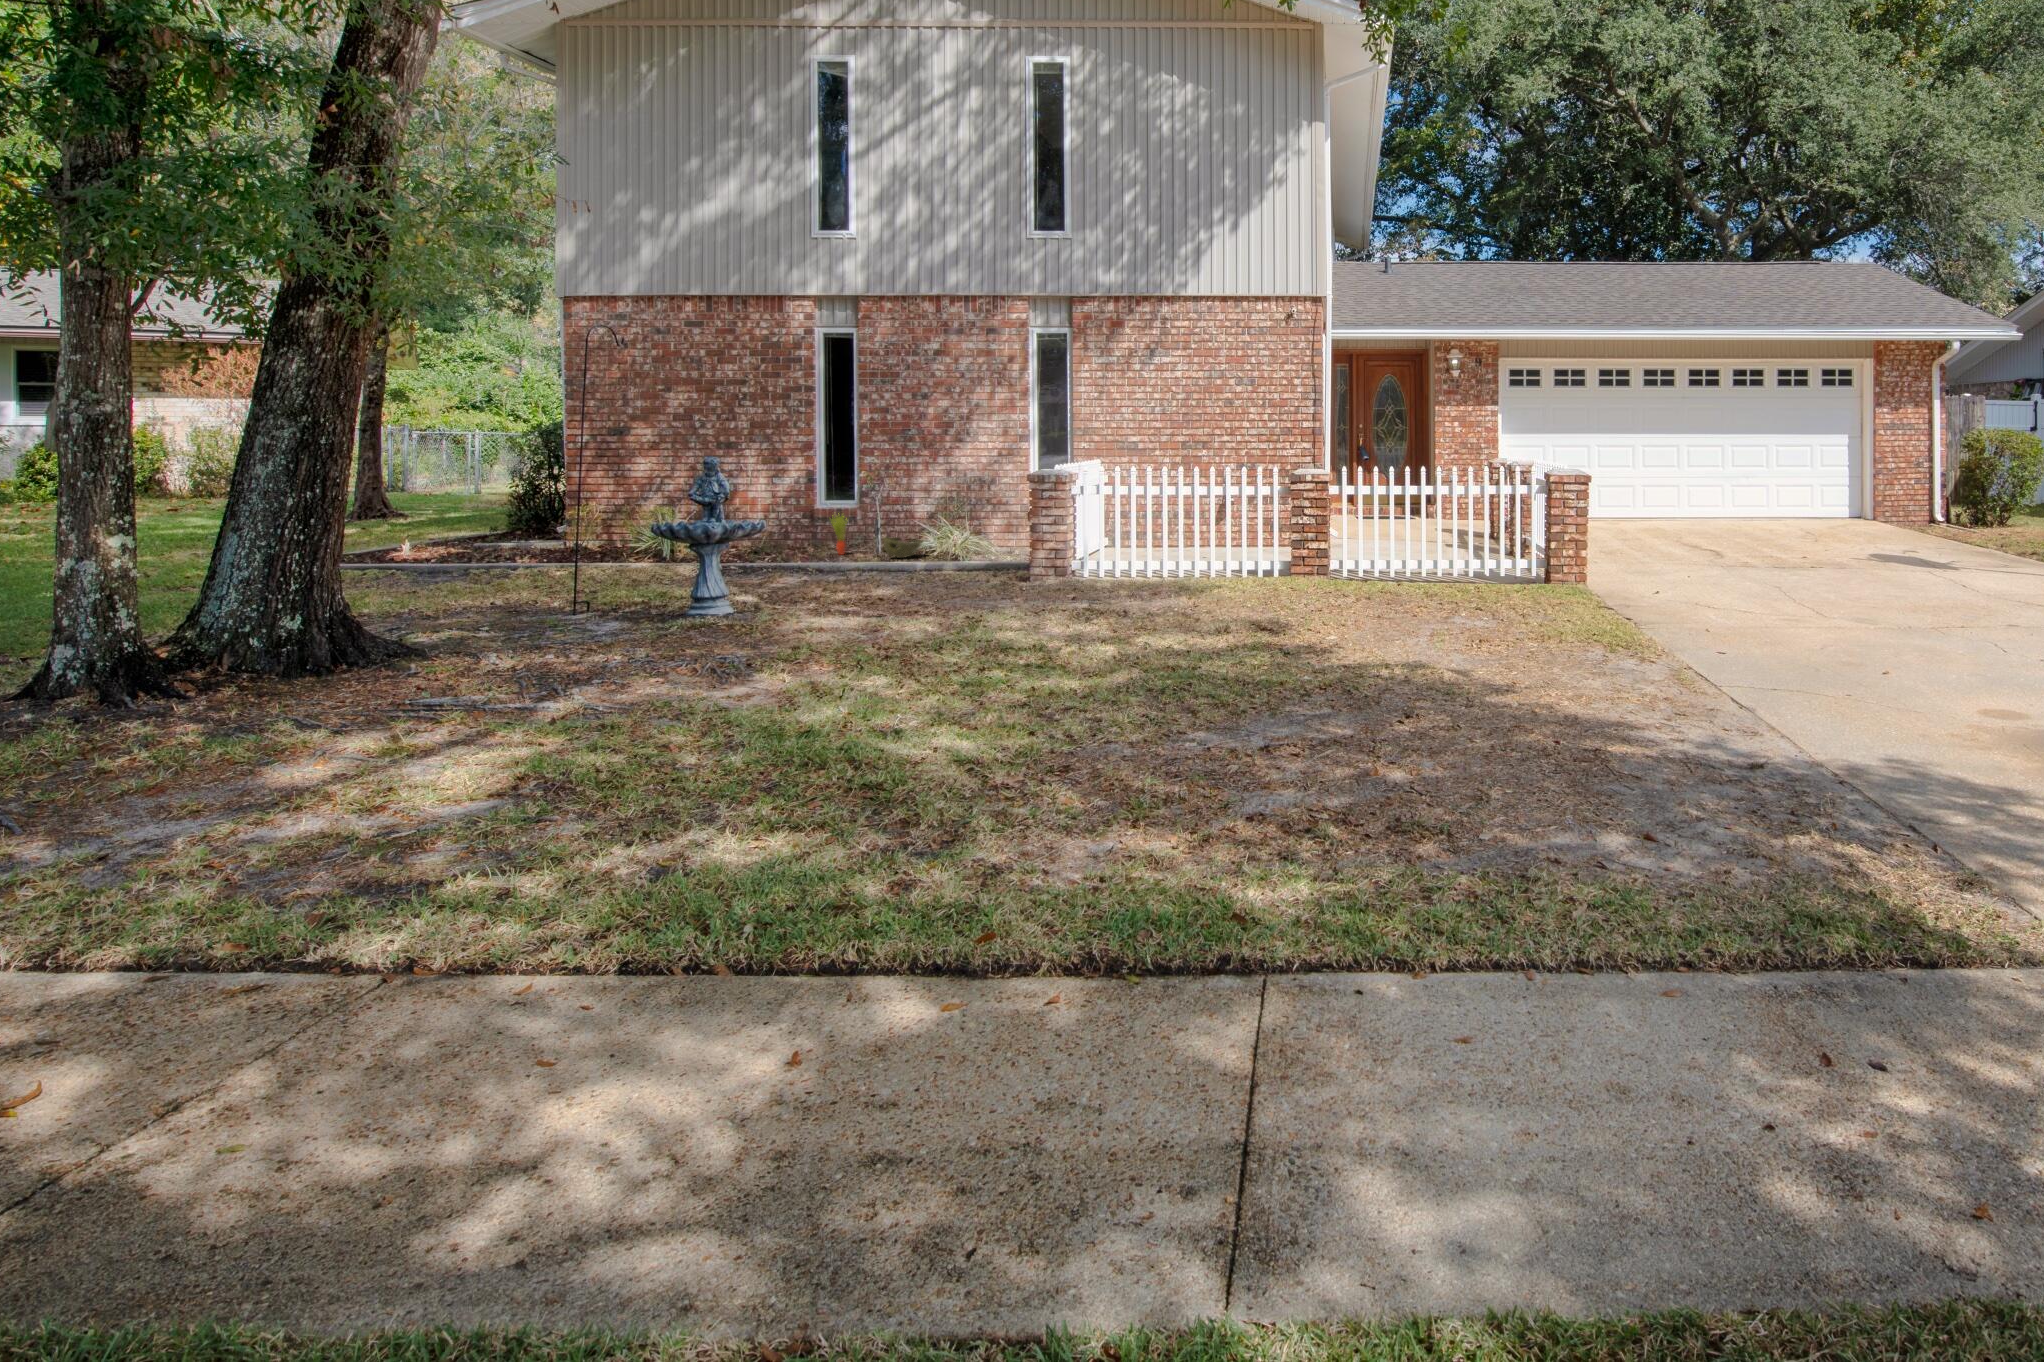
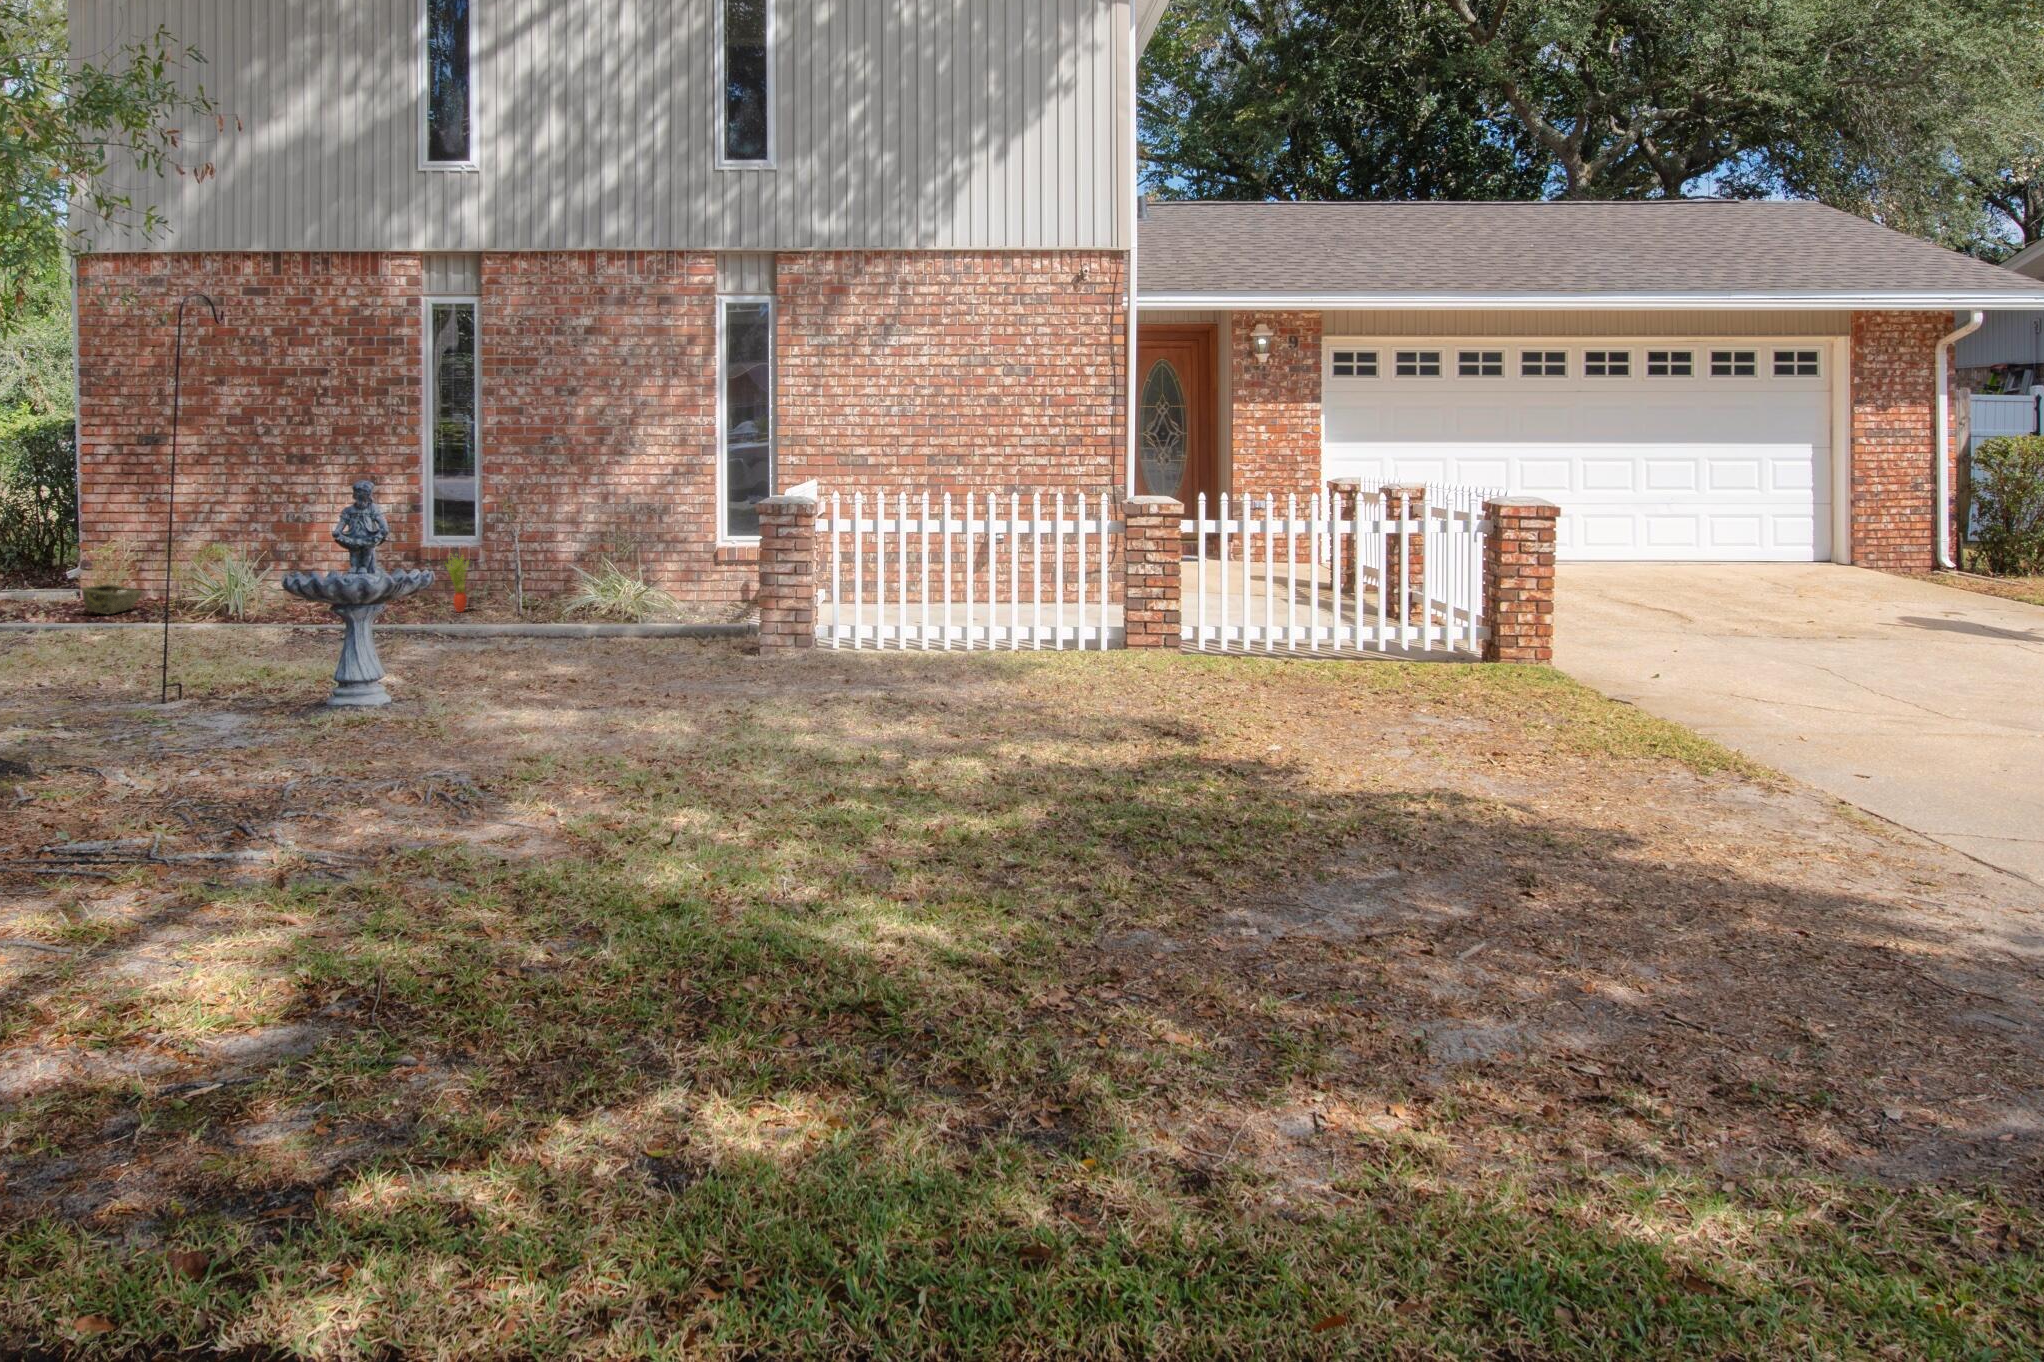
woven basket: present [884,537,921,558] -> present [81,584,142,614]

